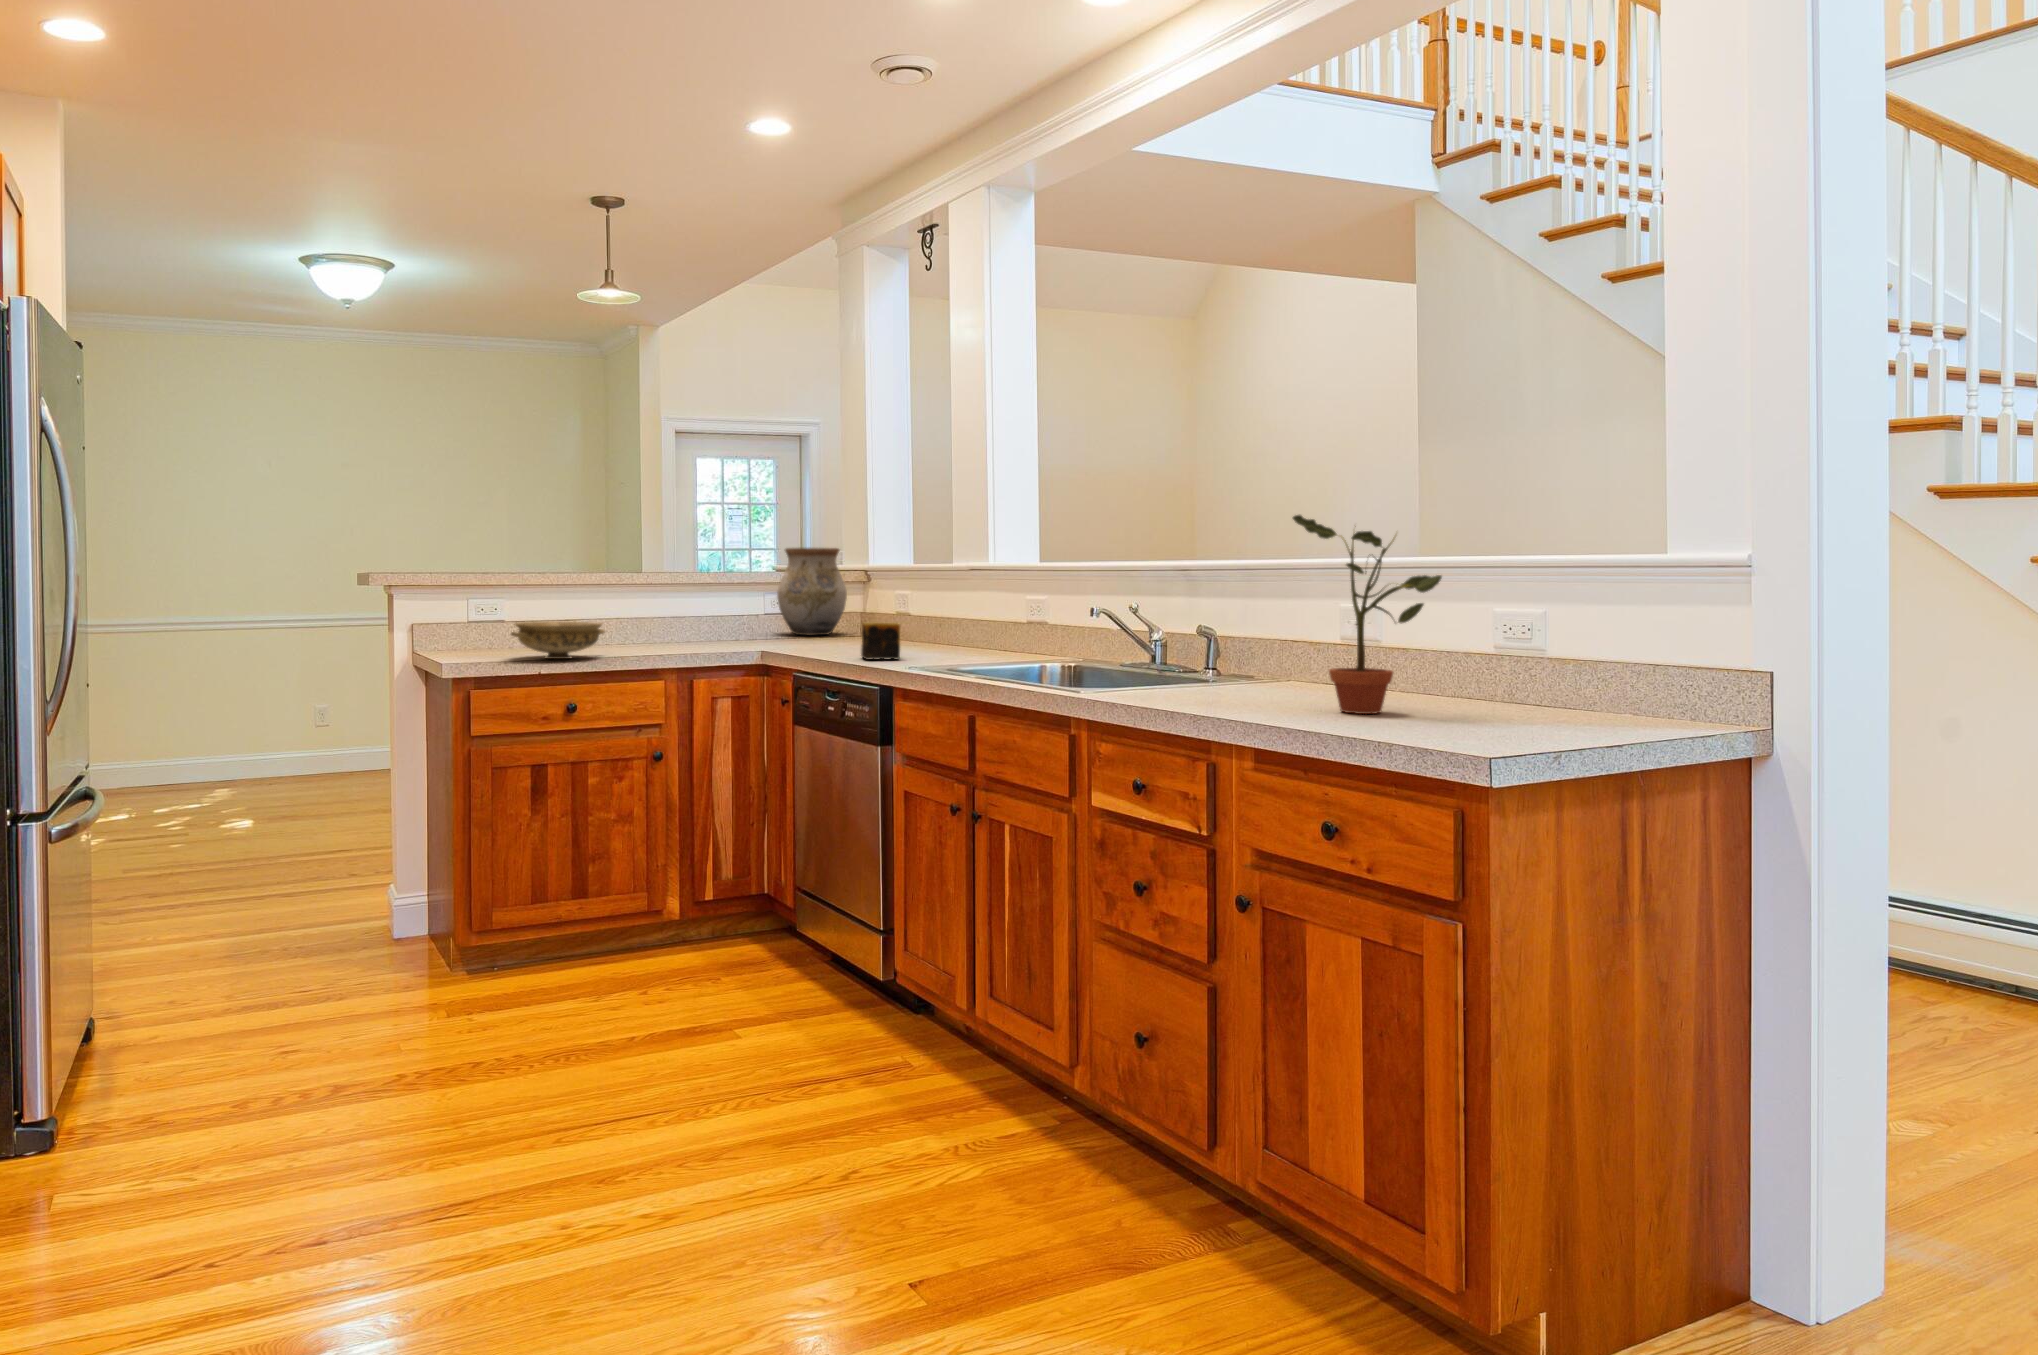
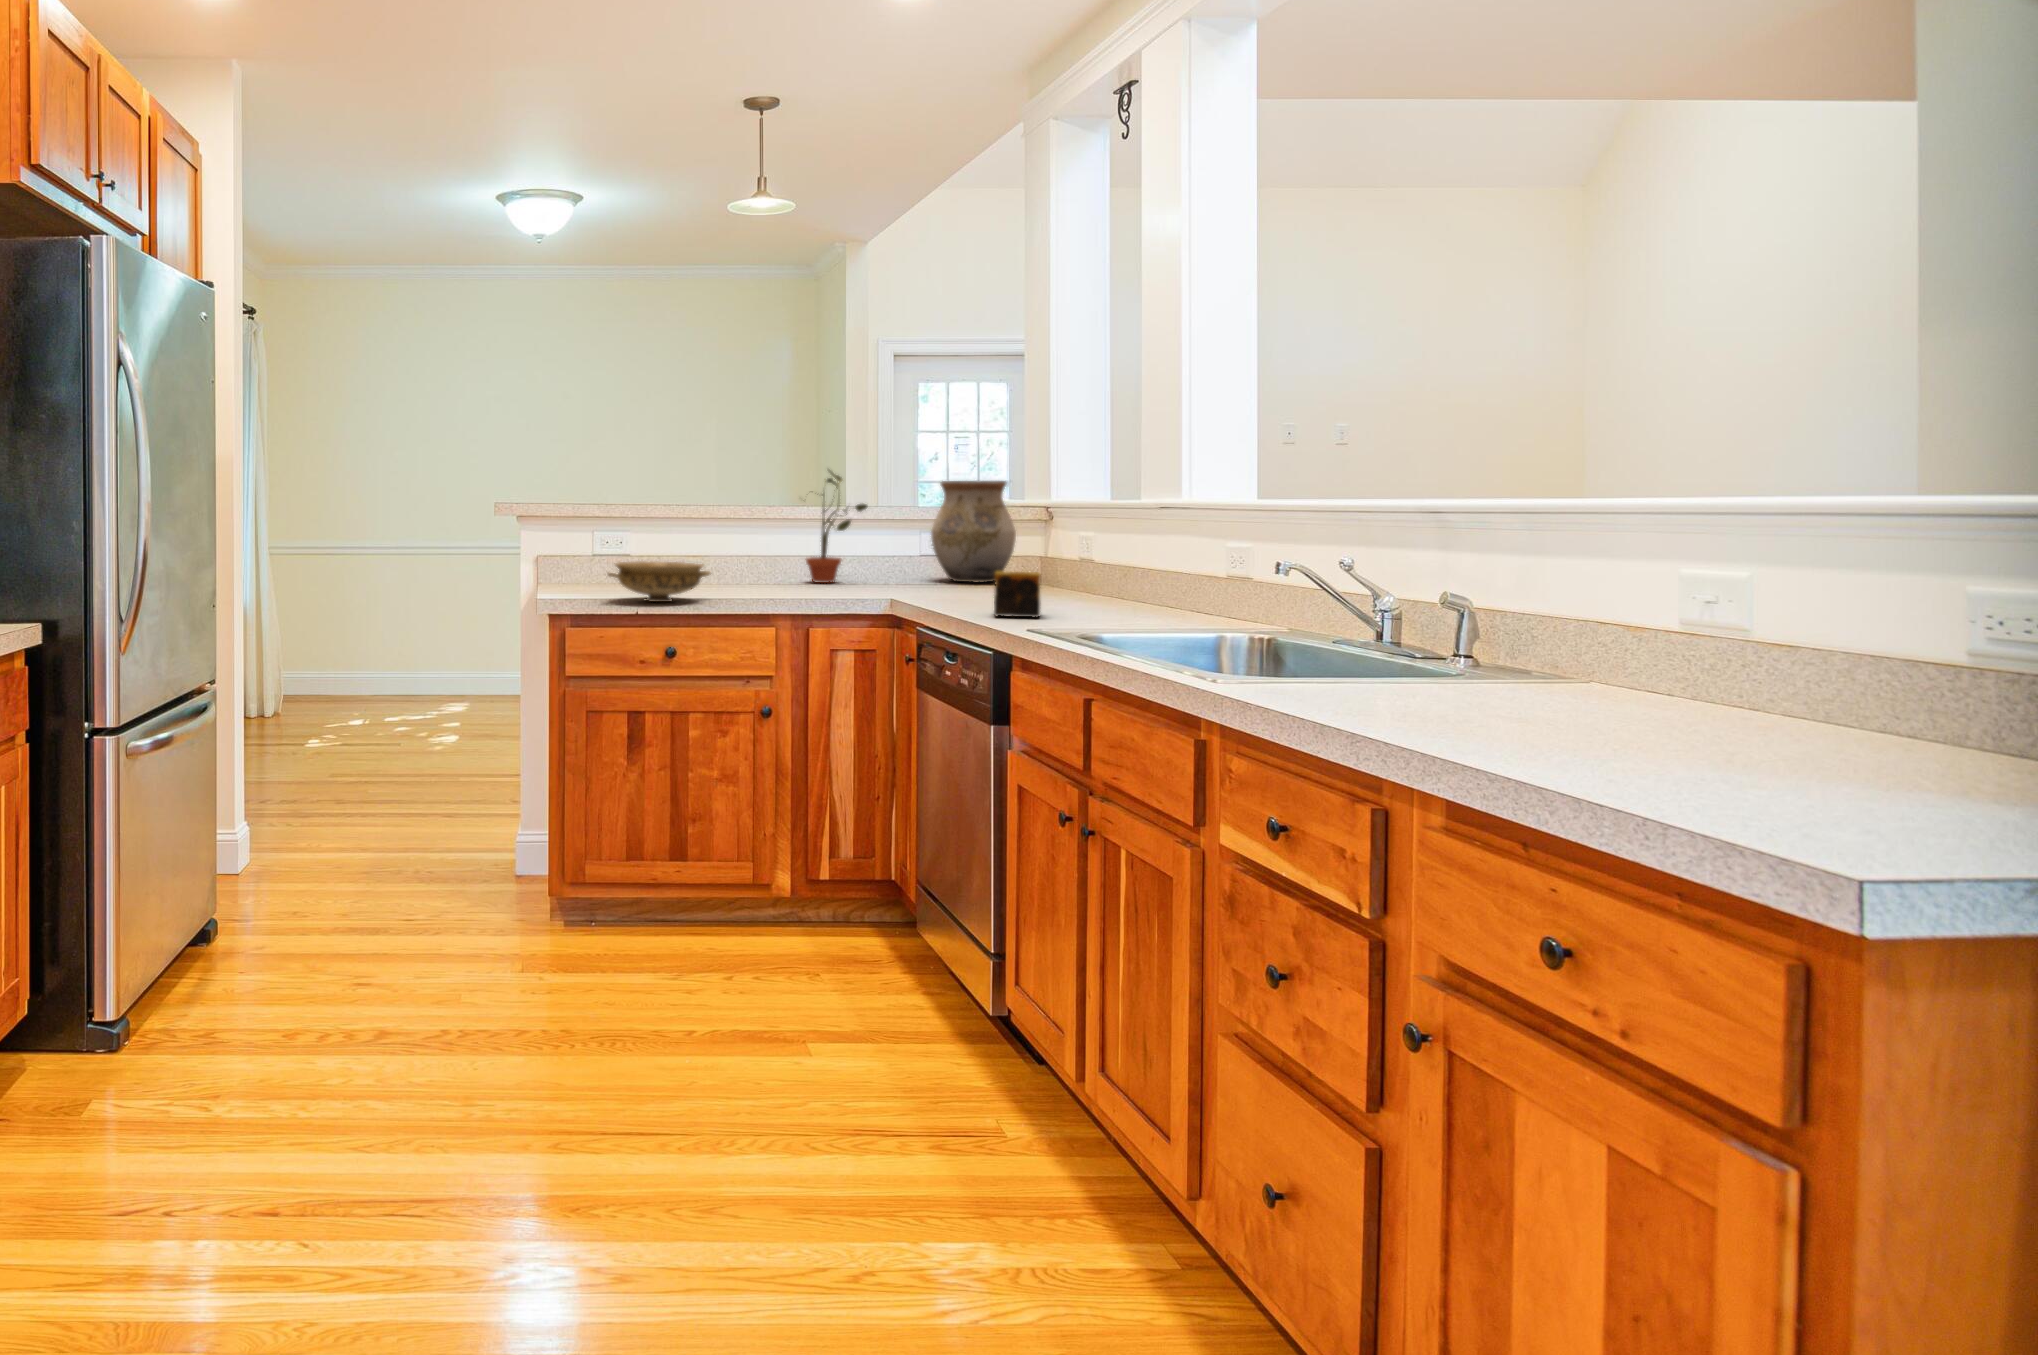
potted plant: present [1293,515,1442,714] -> present [806,470,867,583]

